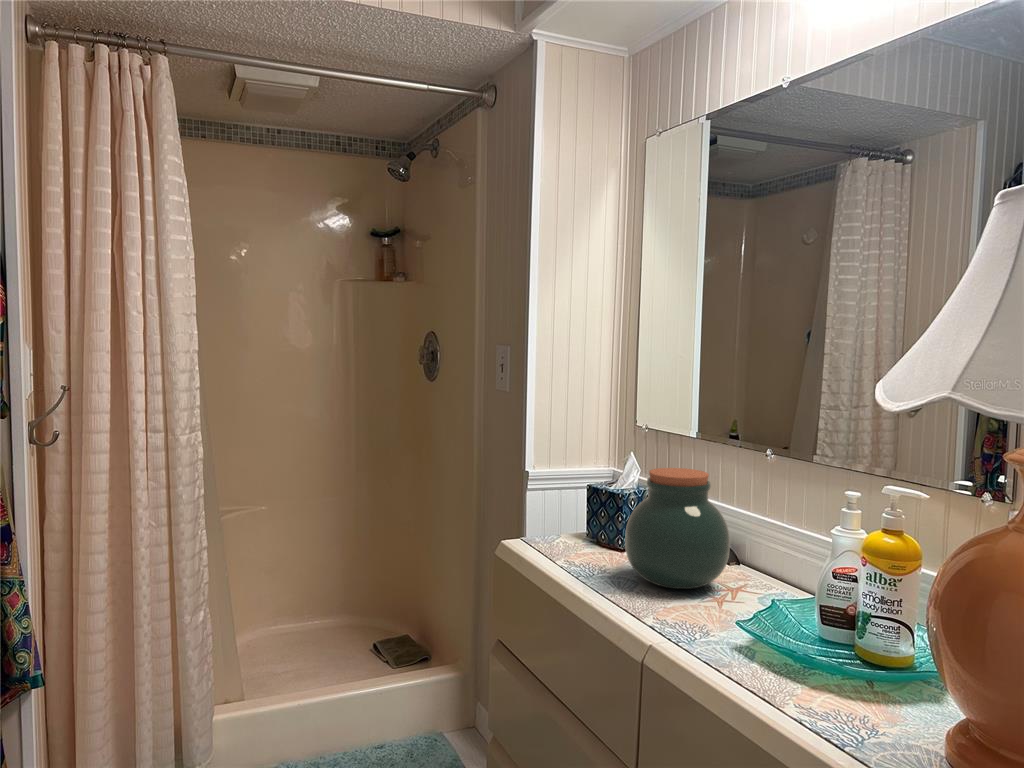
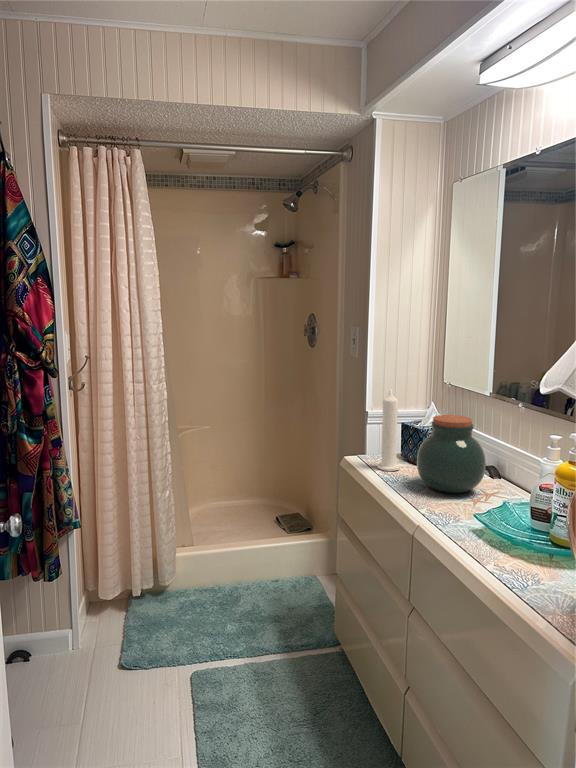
candle: none [557,431,592,560] -> present [377,389,400,471]

